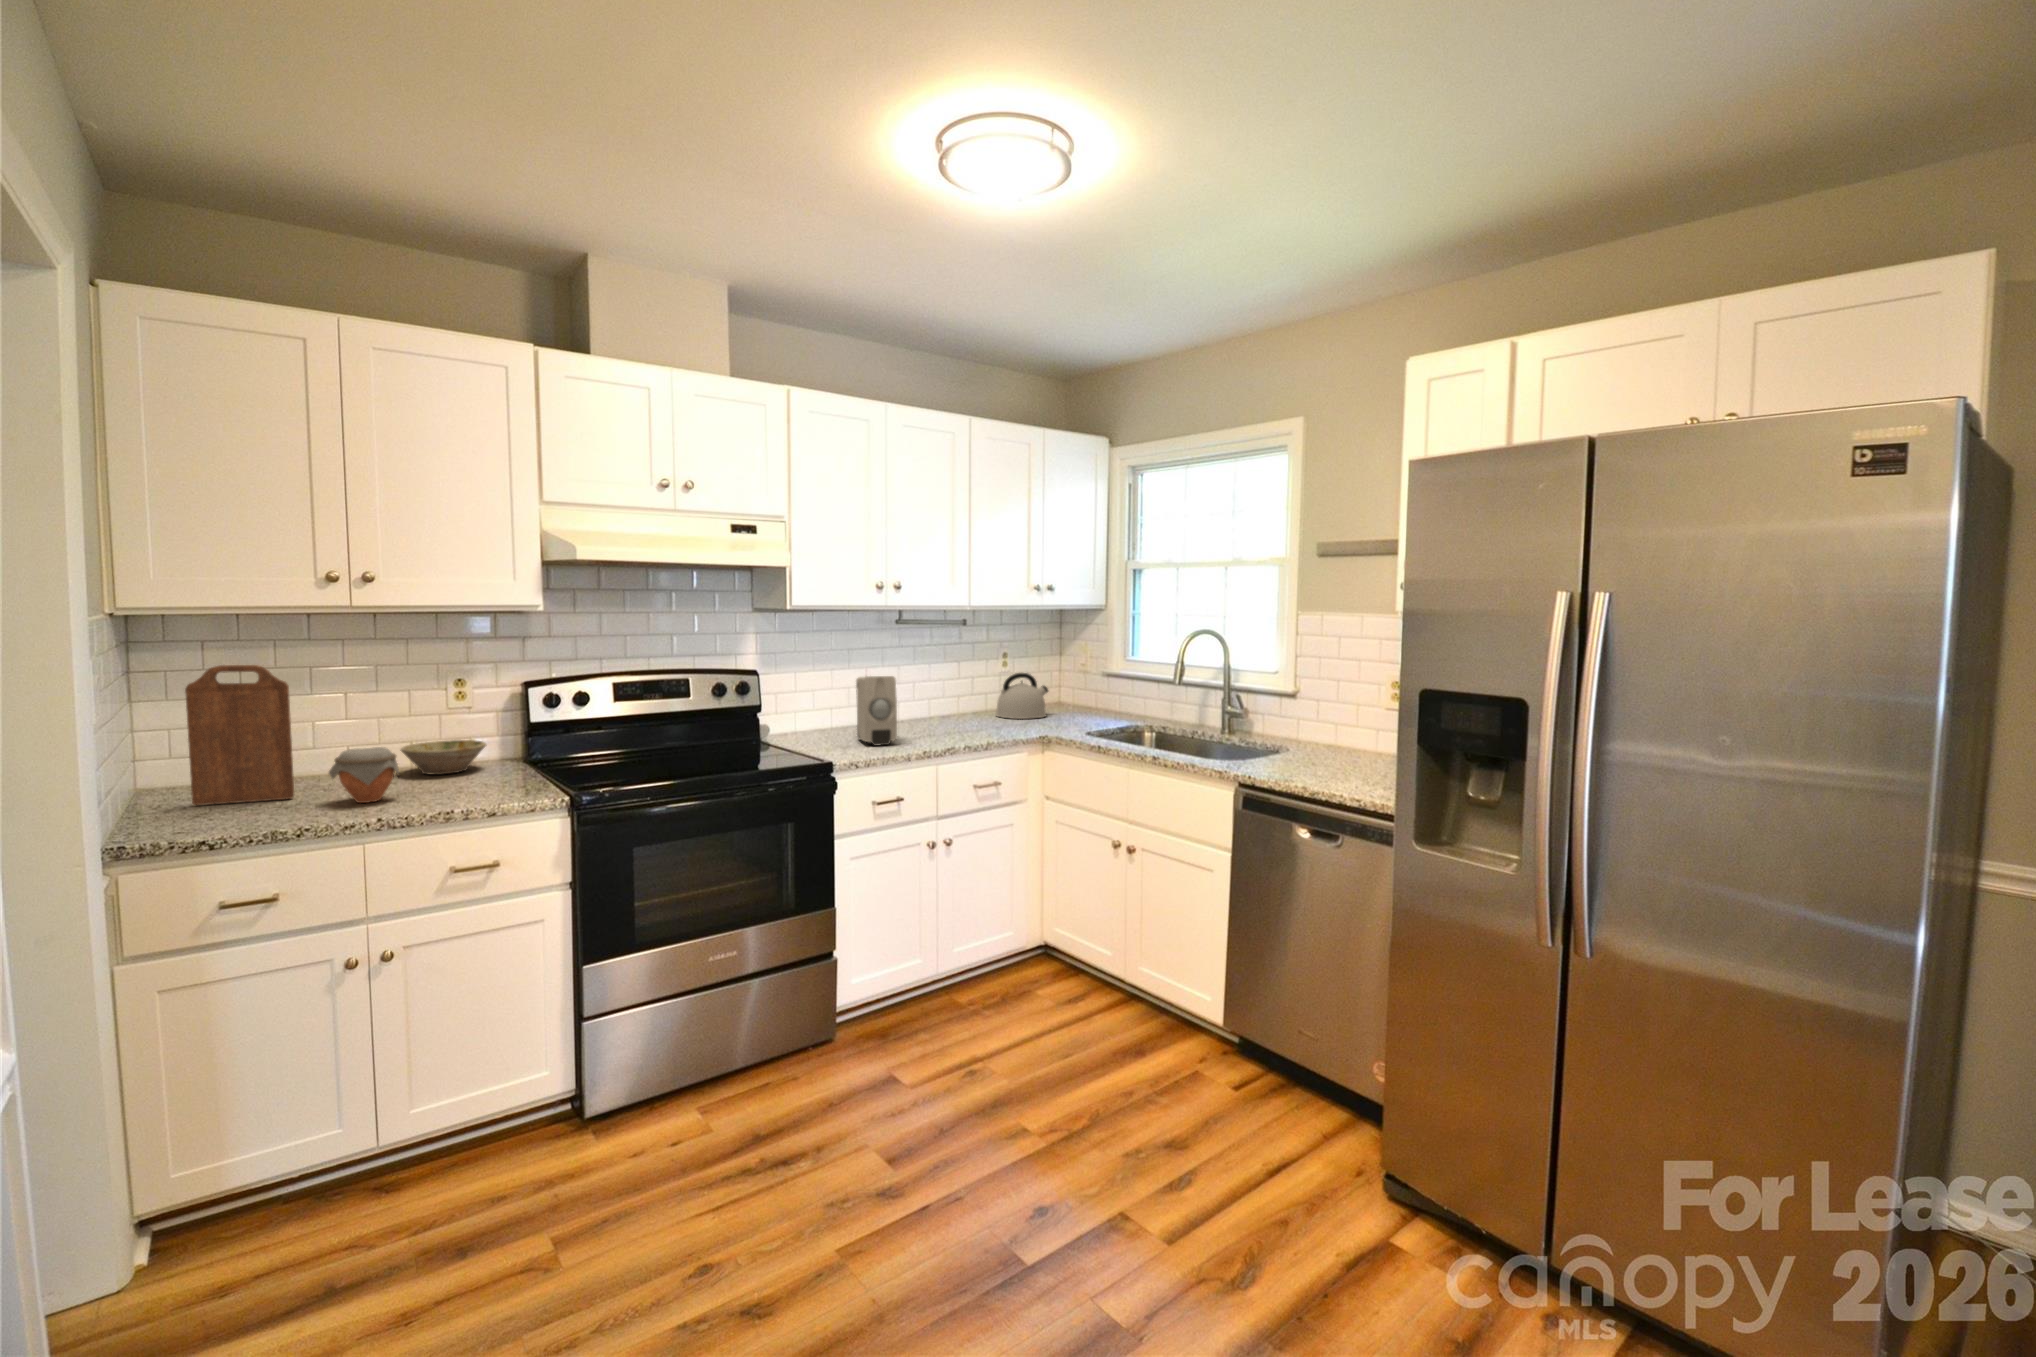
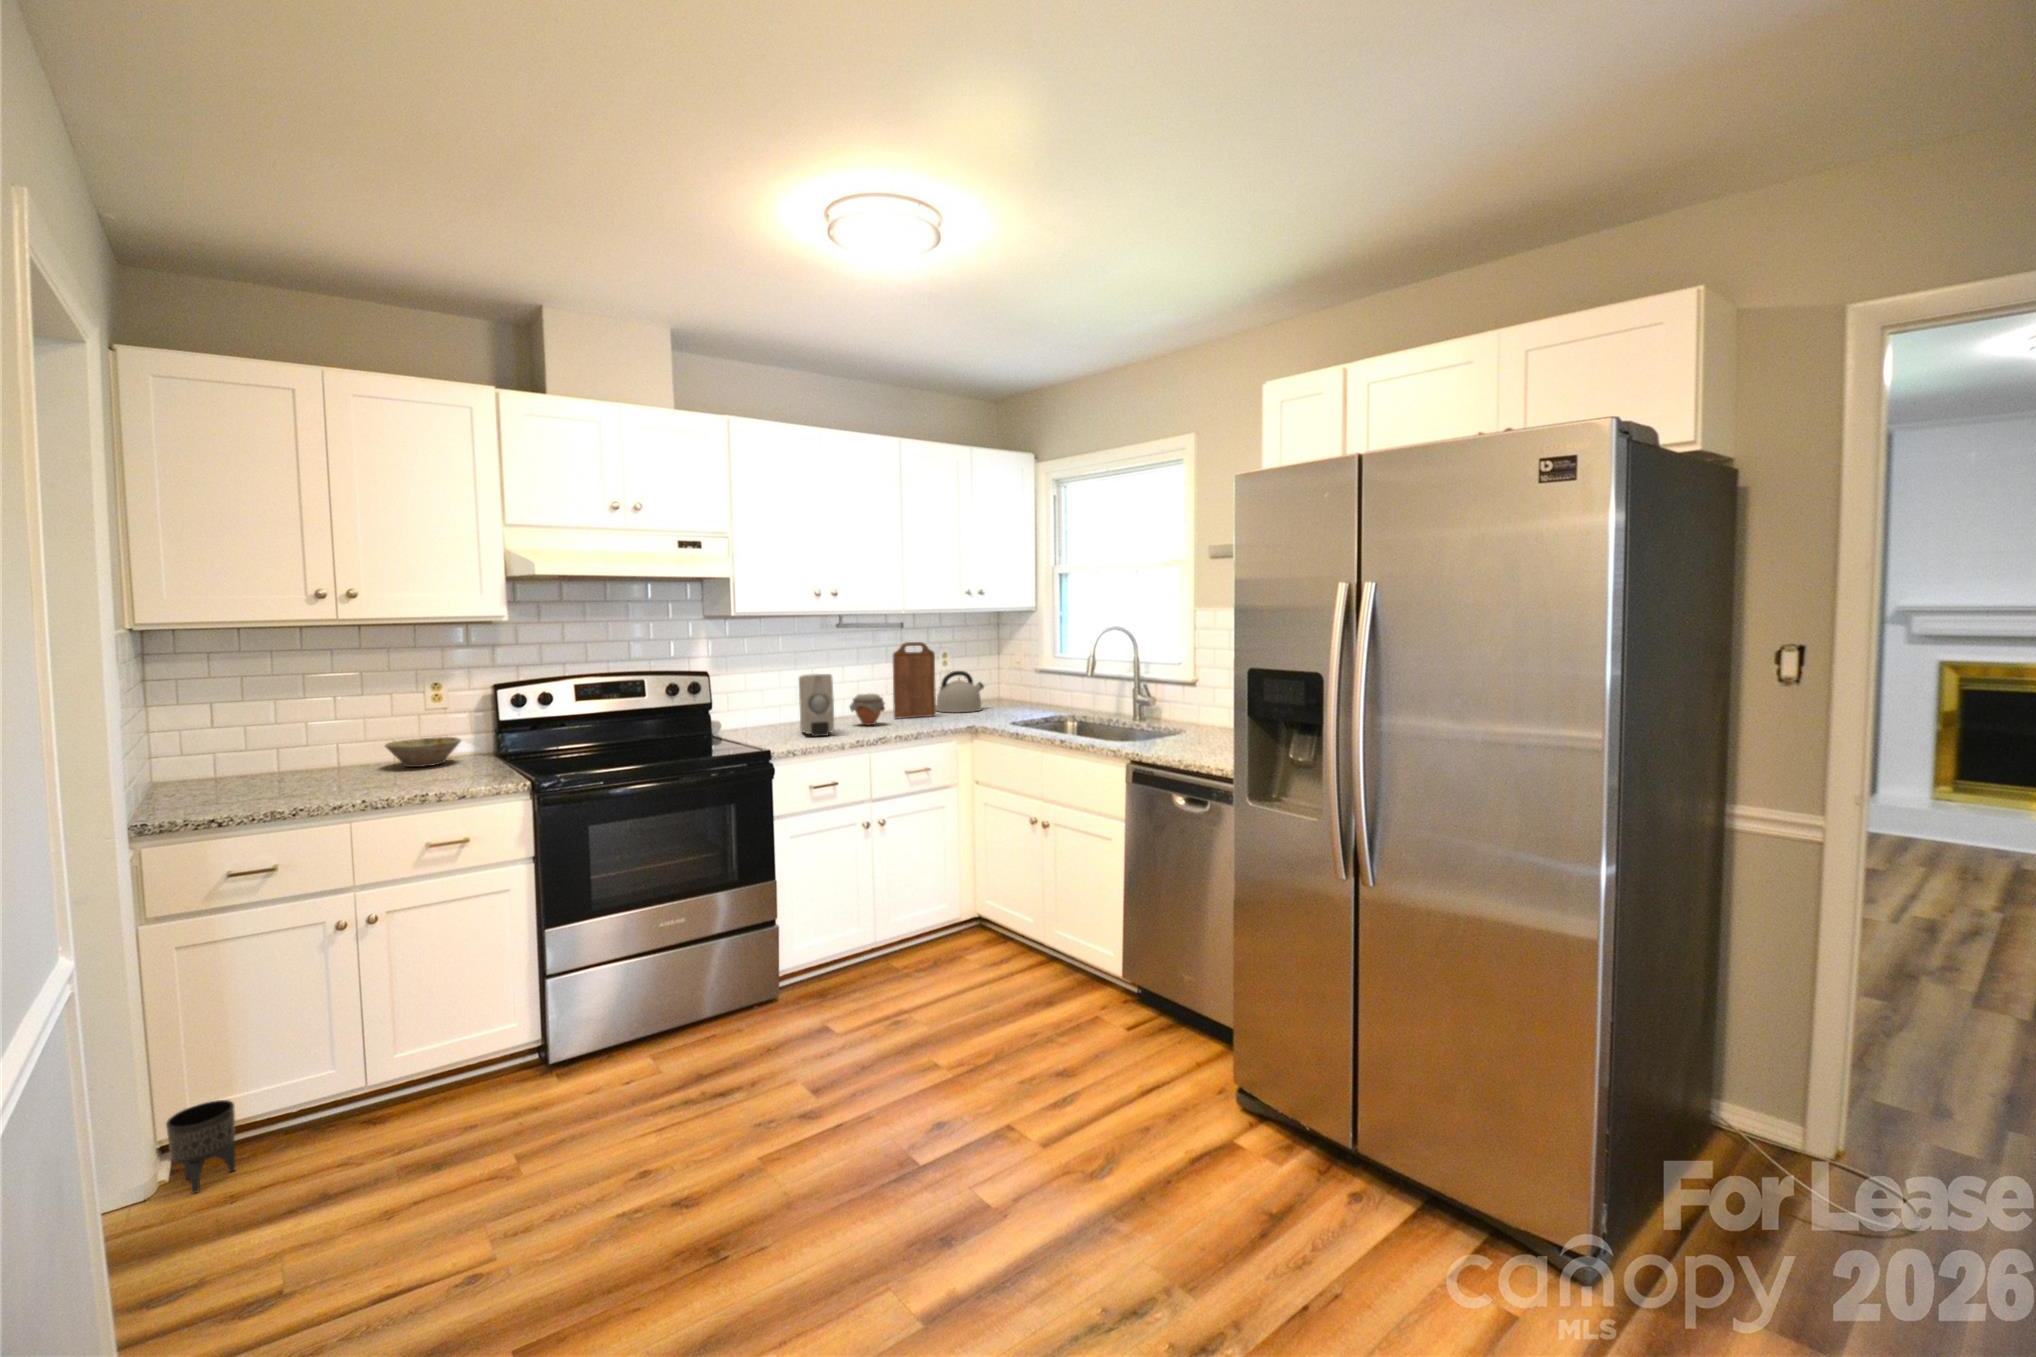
cutting board: present [185,665,294,805] -> present [893,642,936,718]
jar: present [329,747,400,803] -> present [850,694,885,725]
planter: none [145,1168,226,1282] -> present [166,1100,235,1194]

